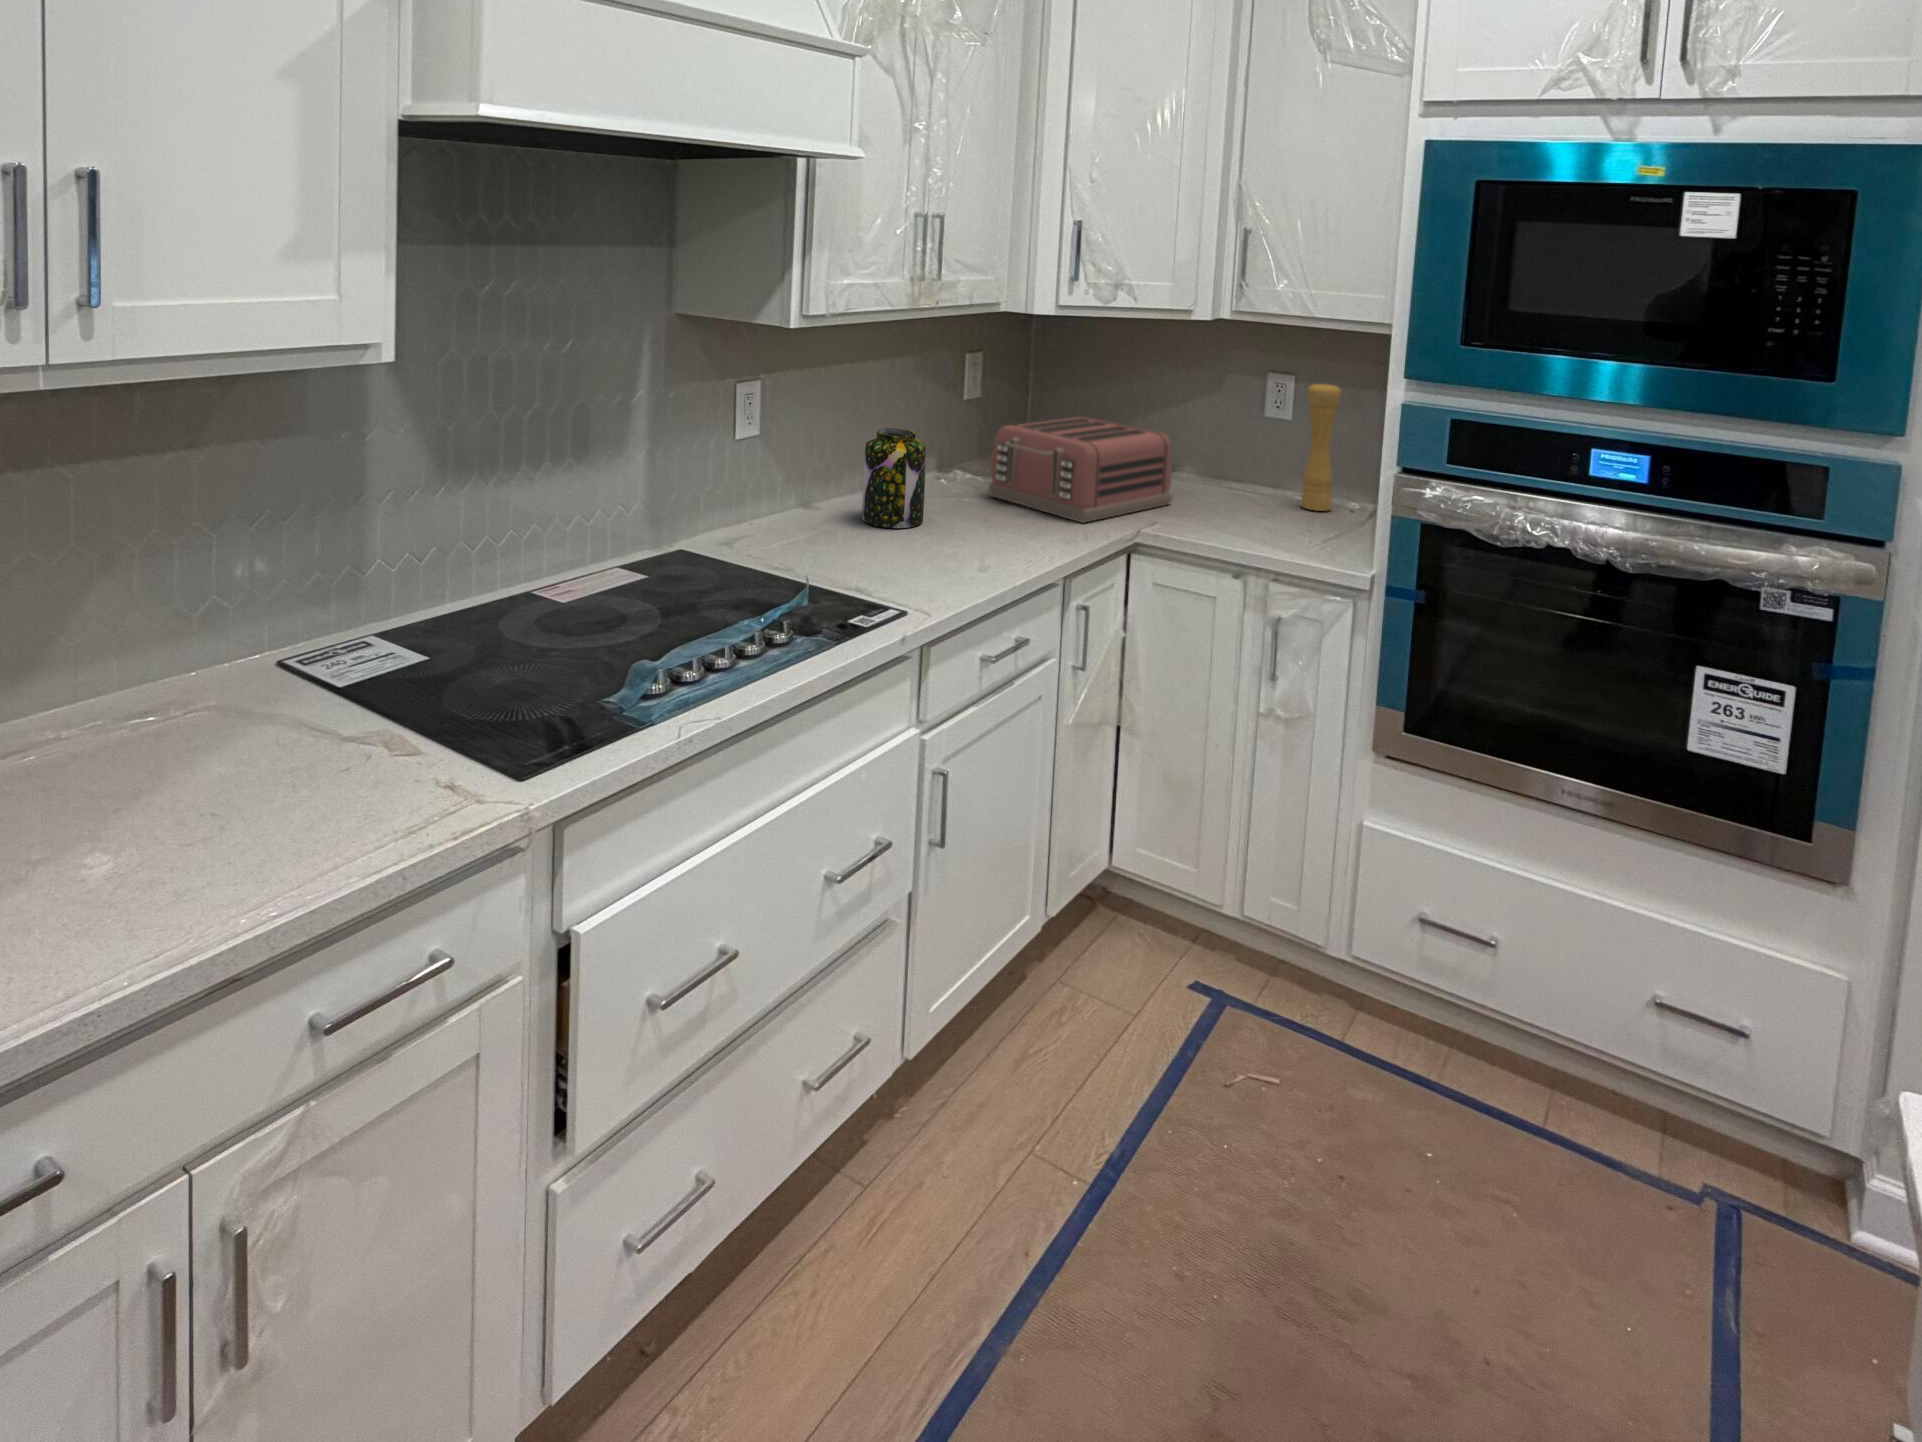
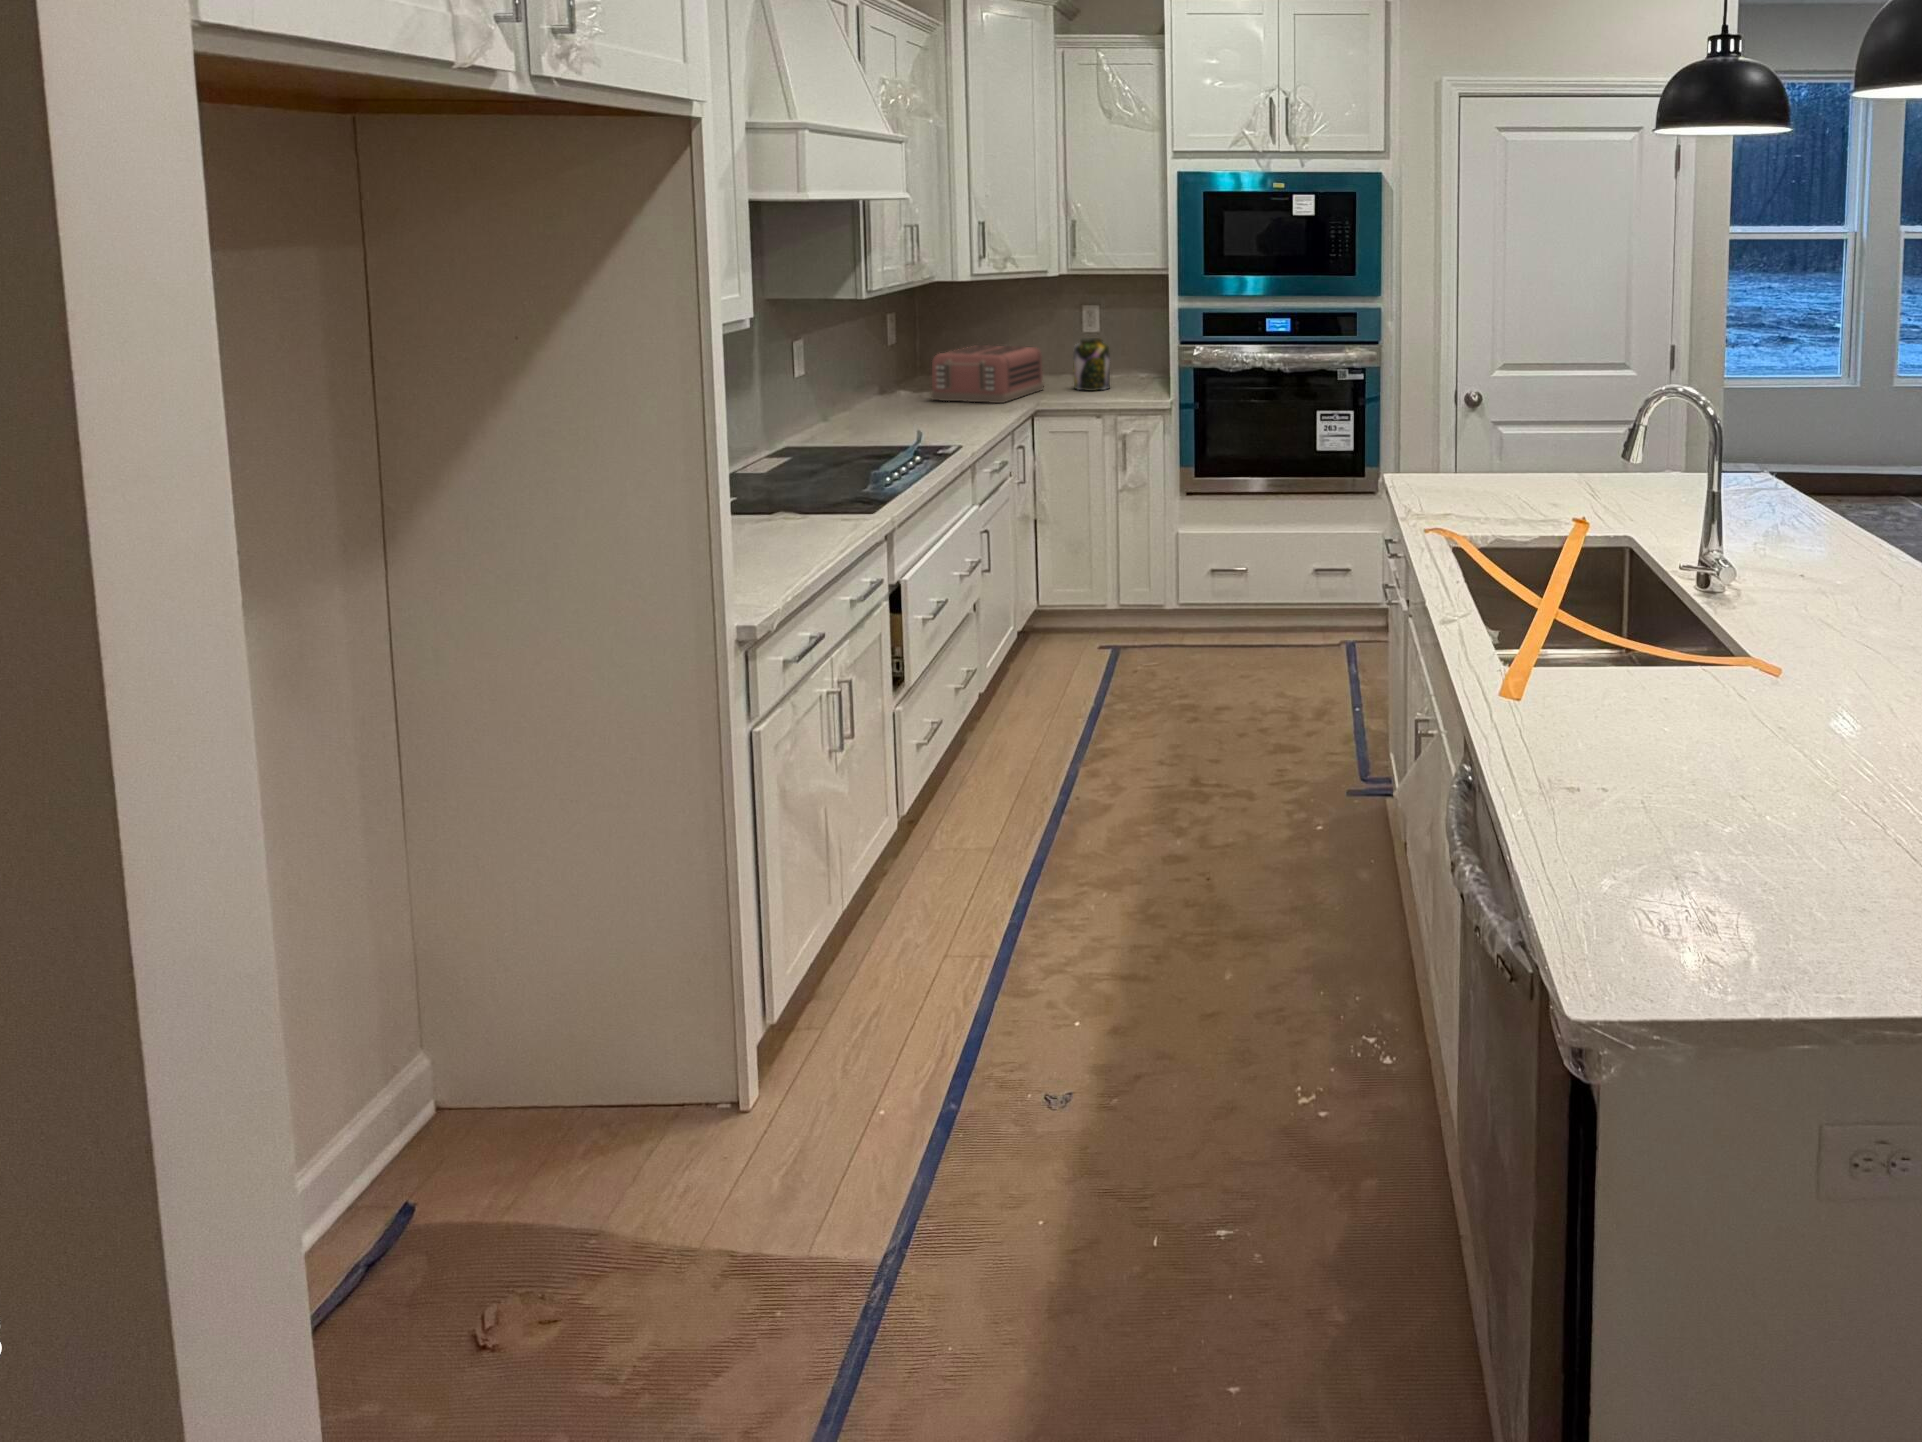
pepper mill: present [1301,383,1341,511] -> none [1114,307,1133,381]
jar: present [862,428,926,528] -> present [1073,338,1110,391]

